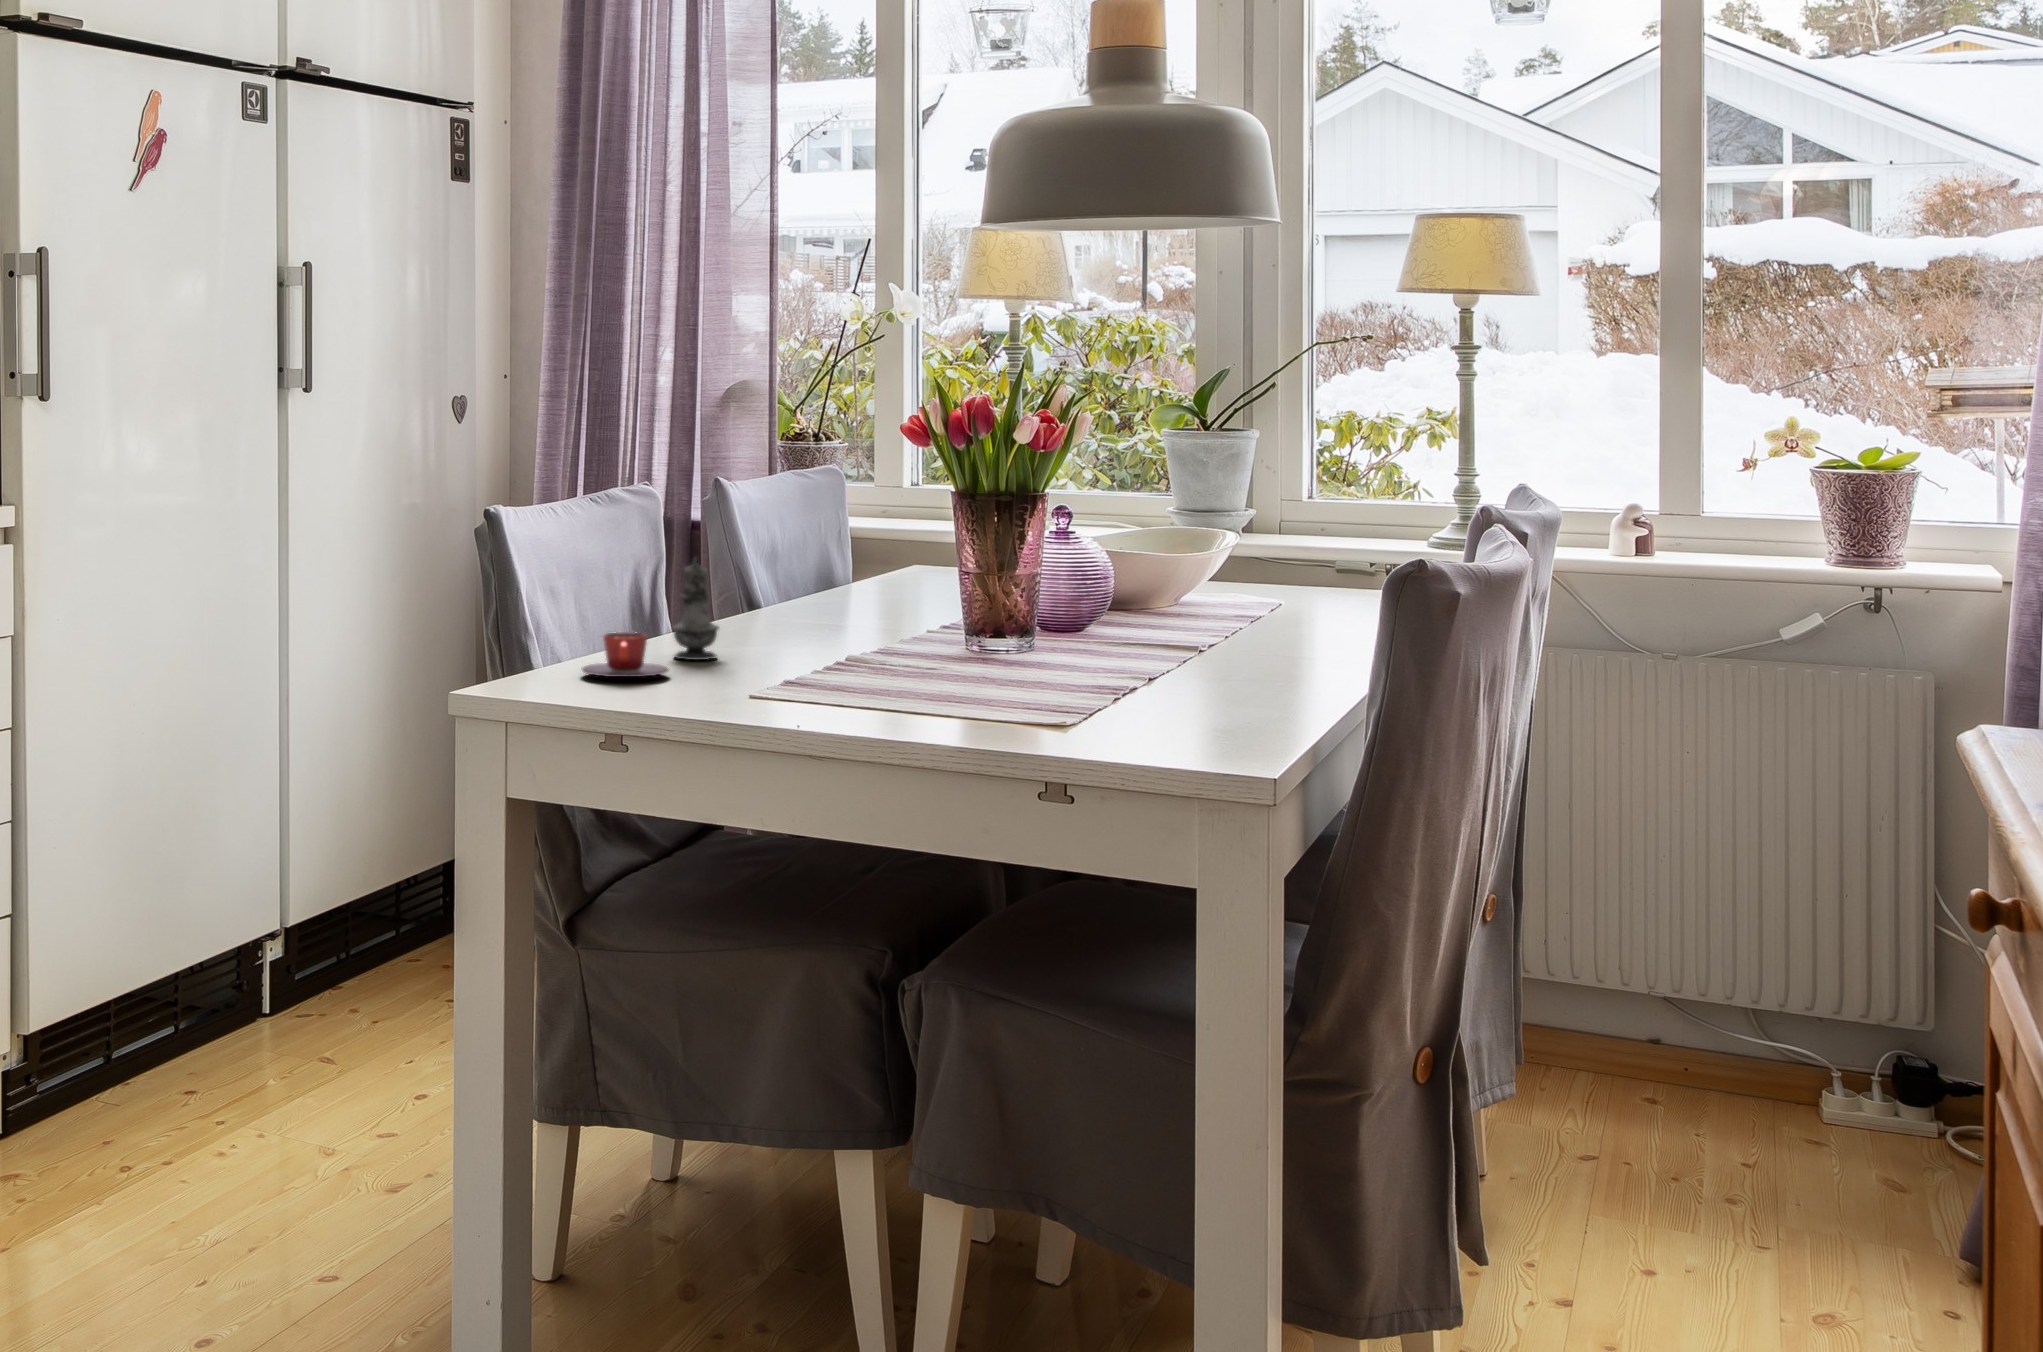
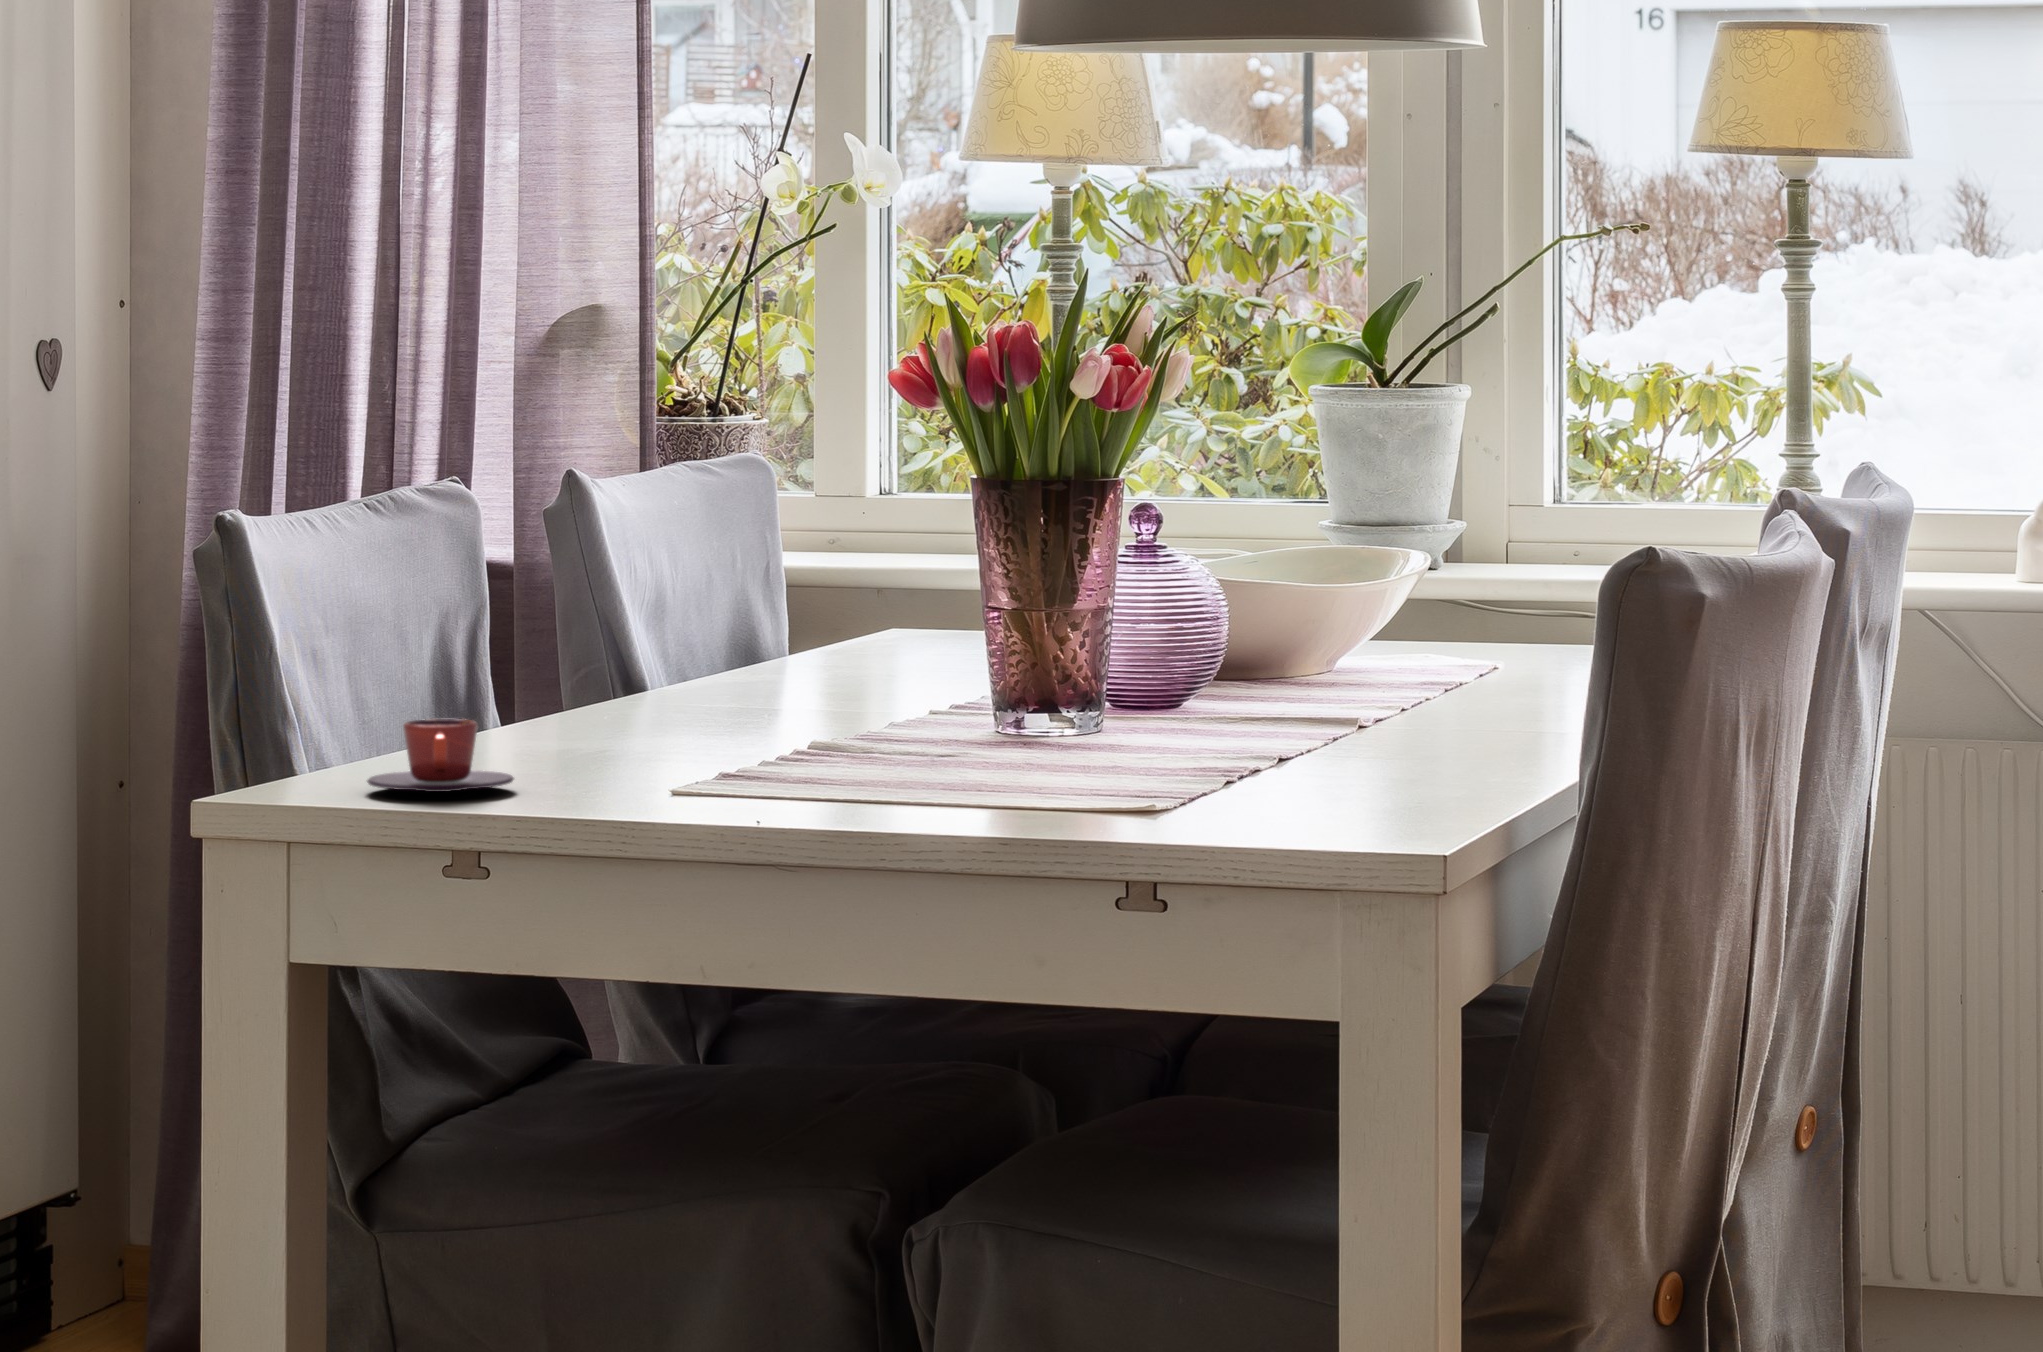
salt shaker: present [672,558,719,660] -> none [508,594,591,767]

